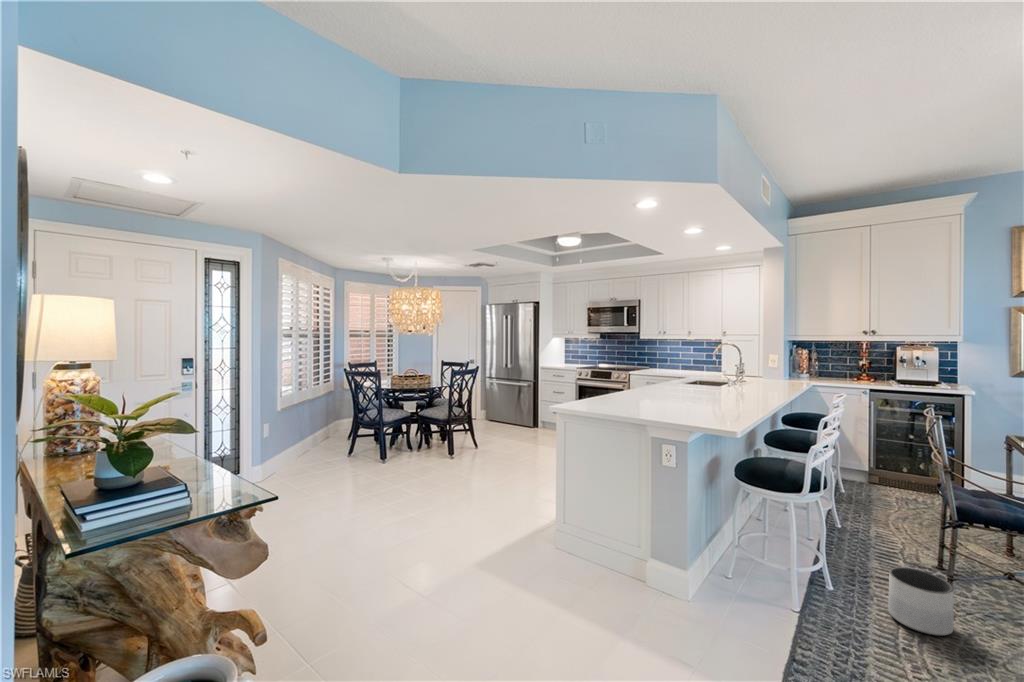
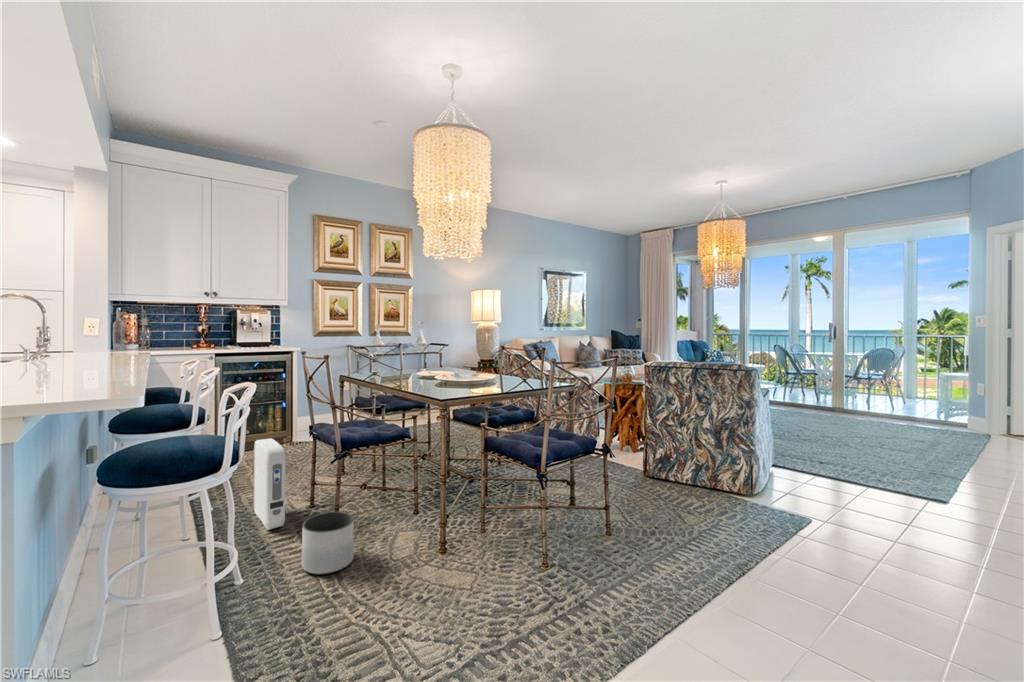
air purifier: none [873,479,897,569] -> present [254,438,286,530]

